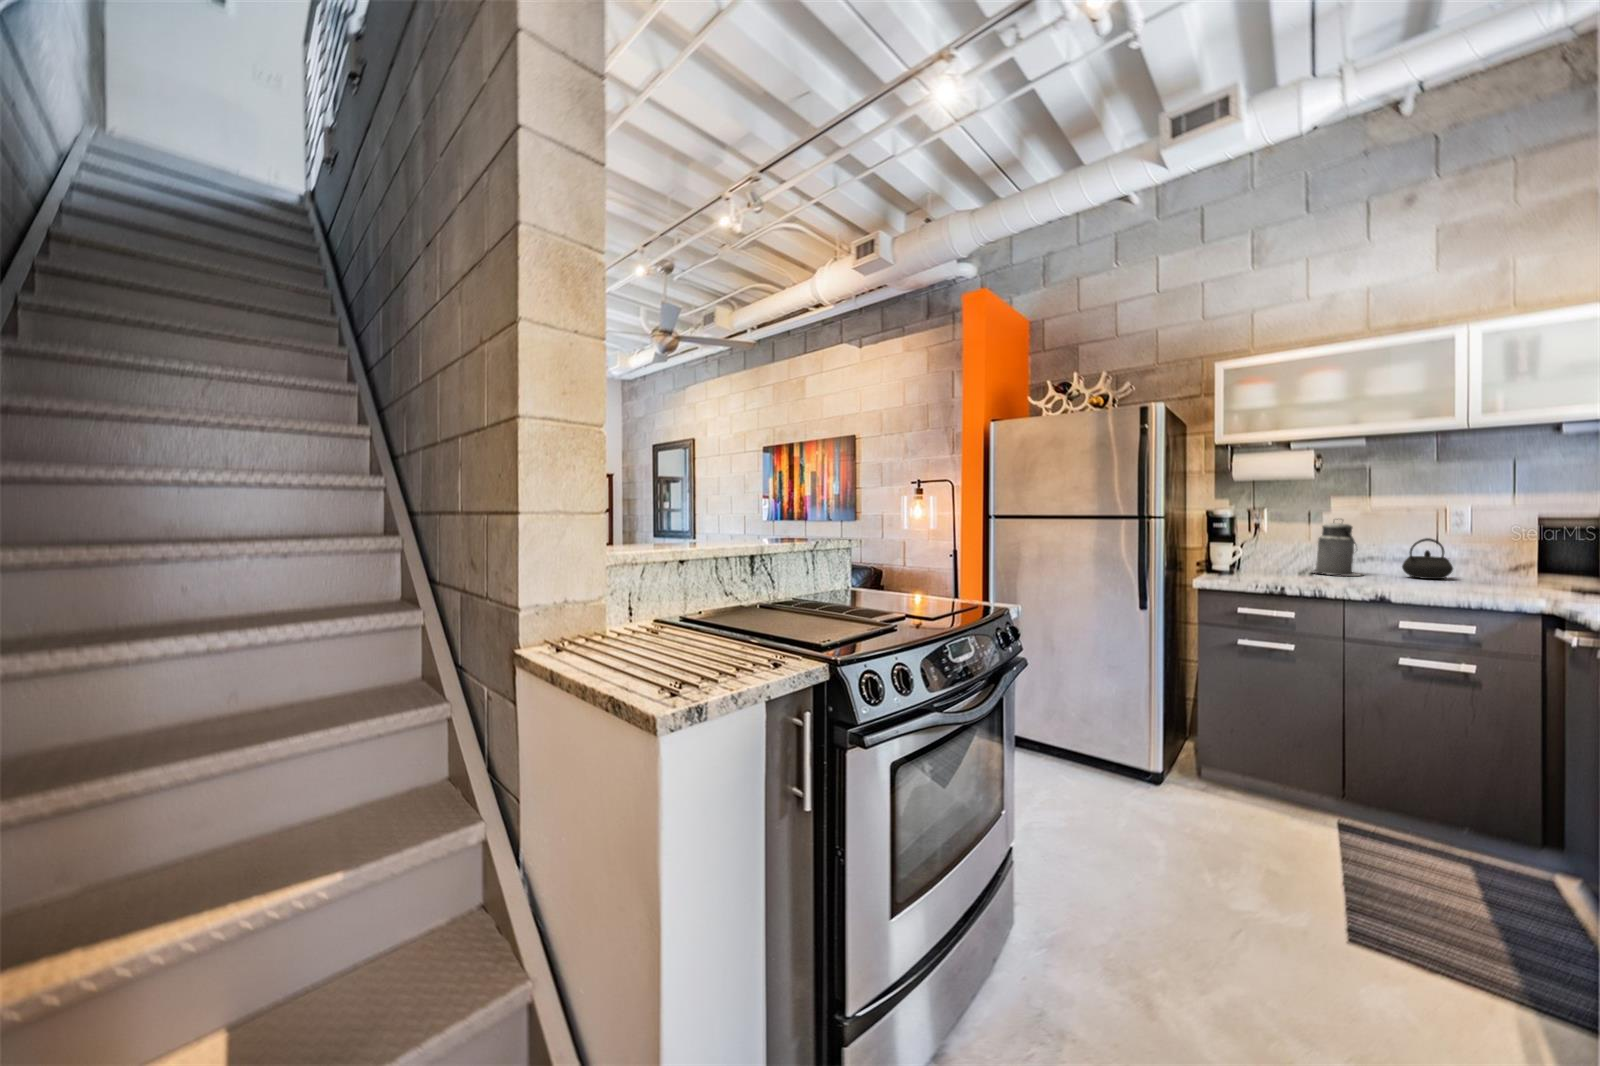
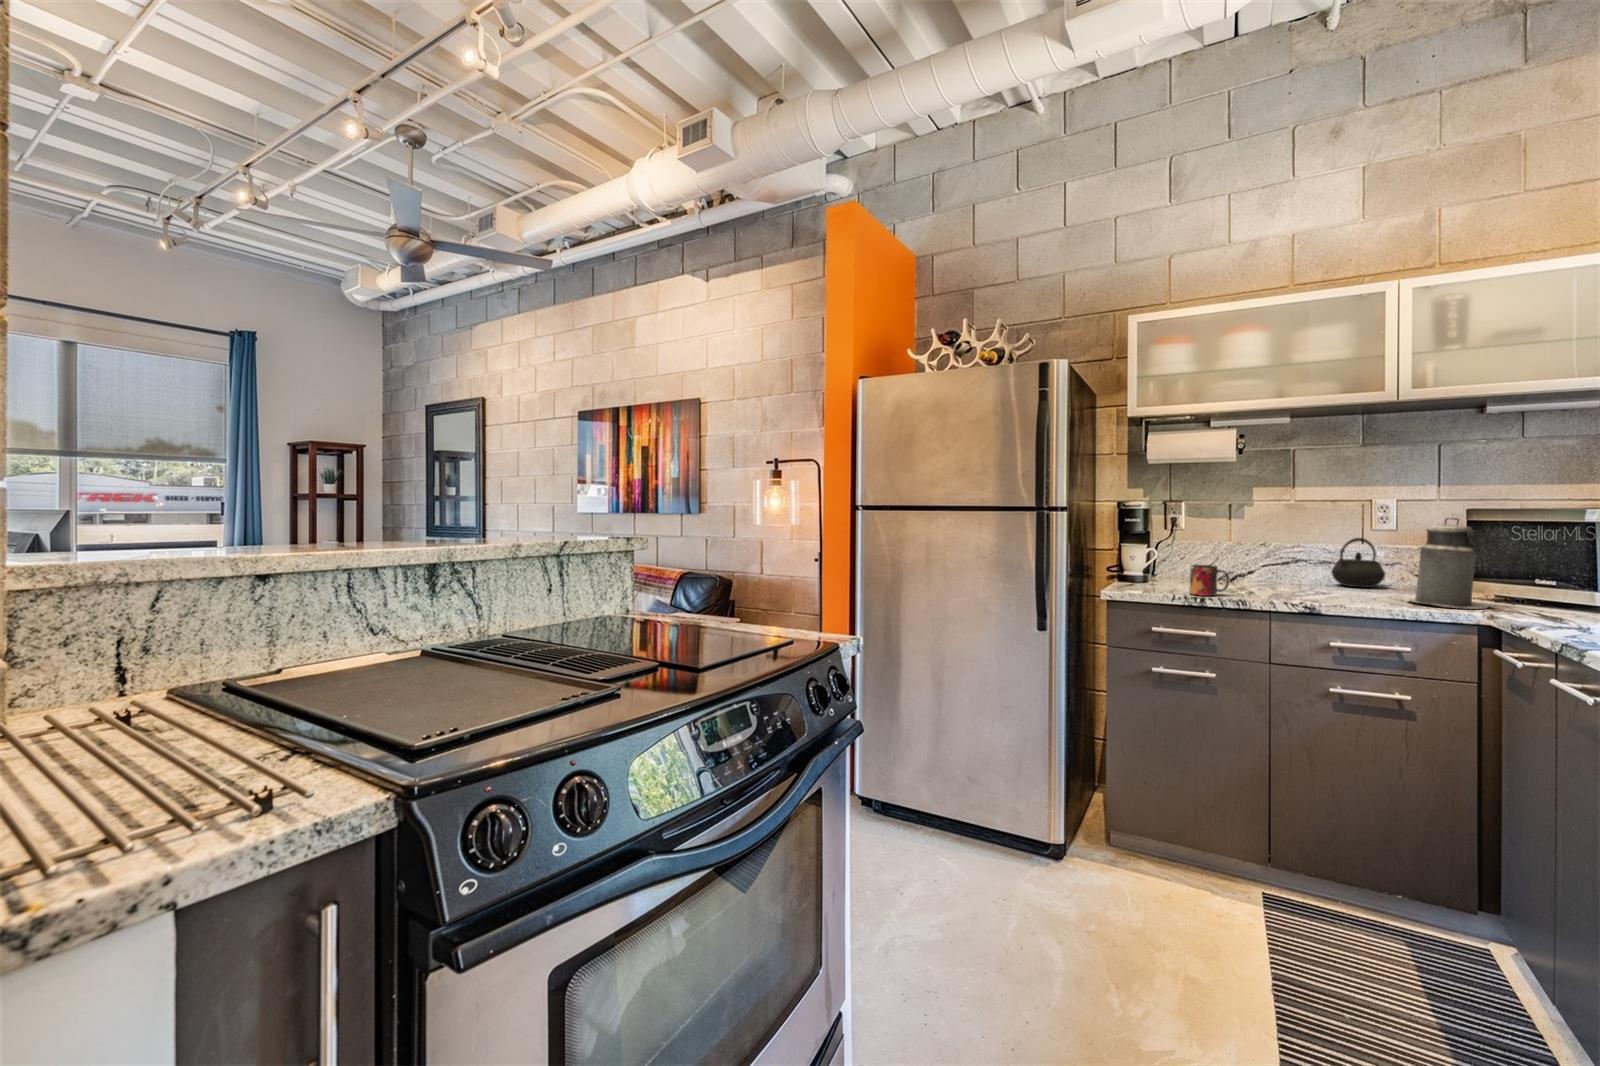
canister: present [1315,519,1361,576] -> present [1408,518,1488,609]
mug: none [1271,560,1306,584] -> present [1189,565,1229,596]

